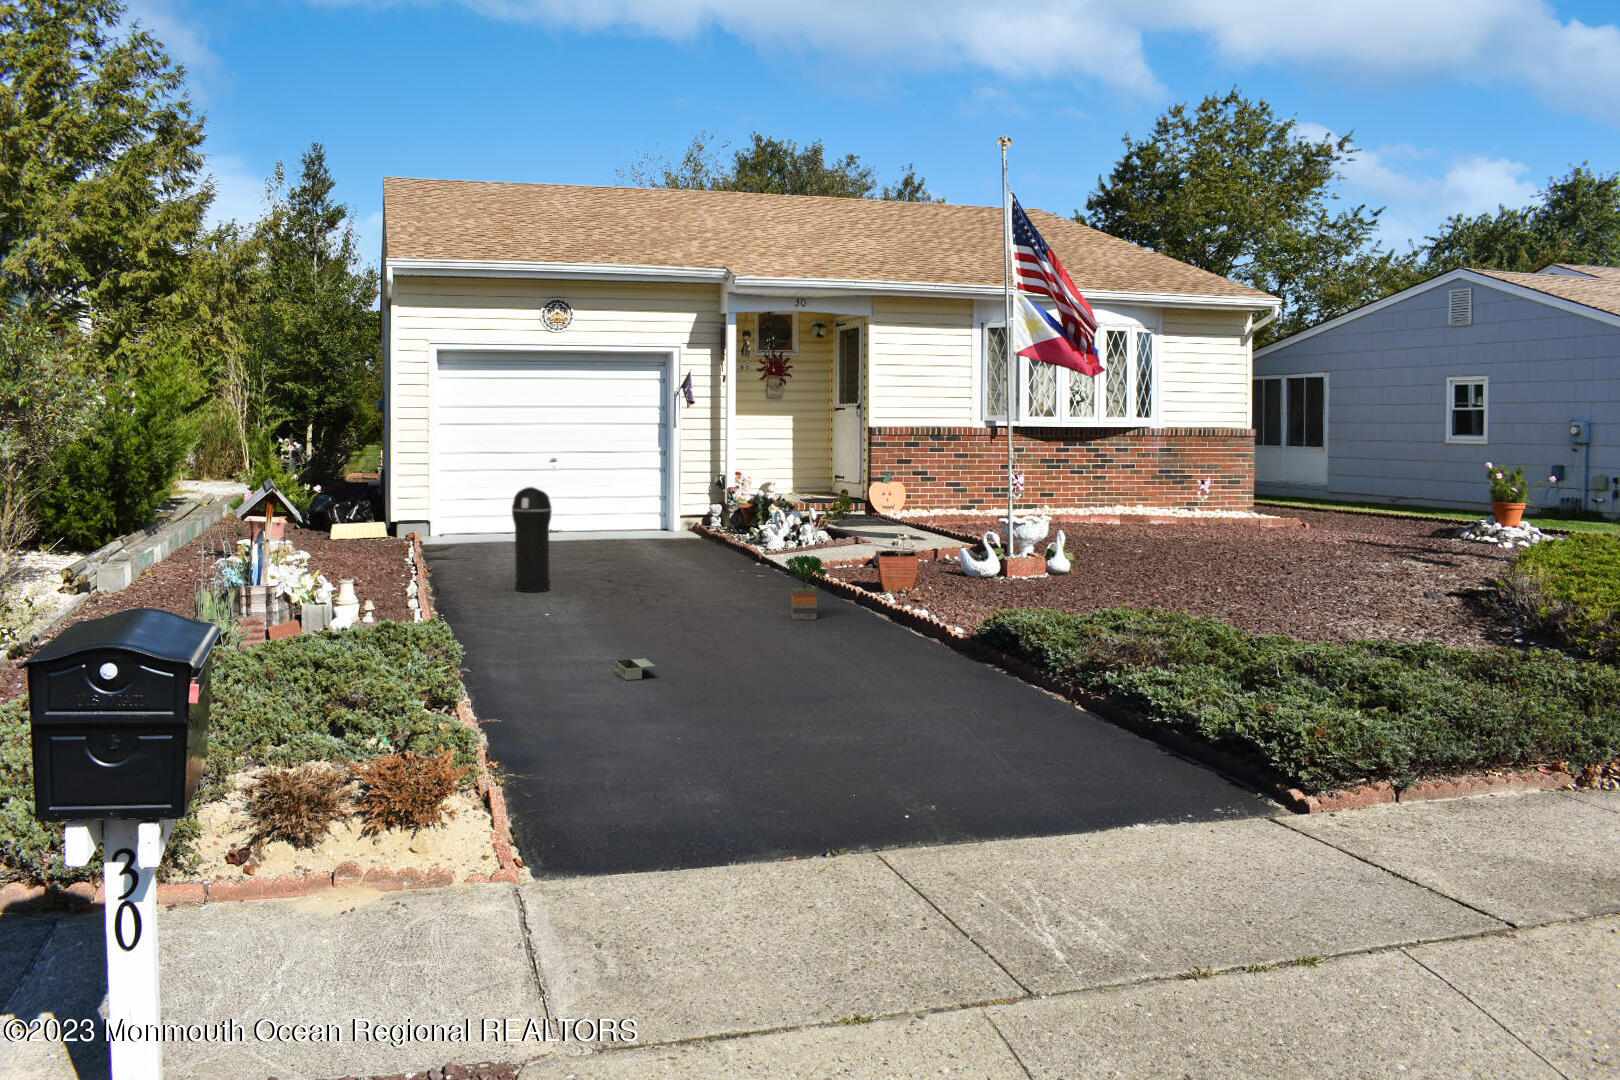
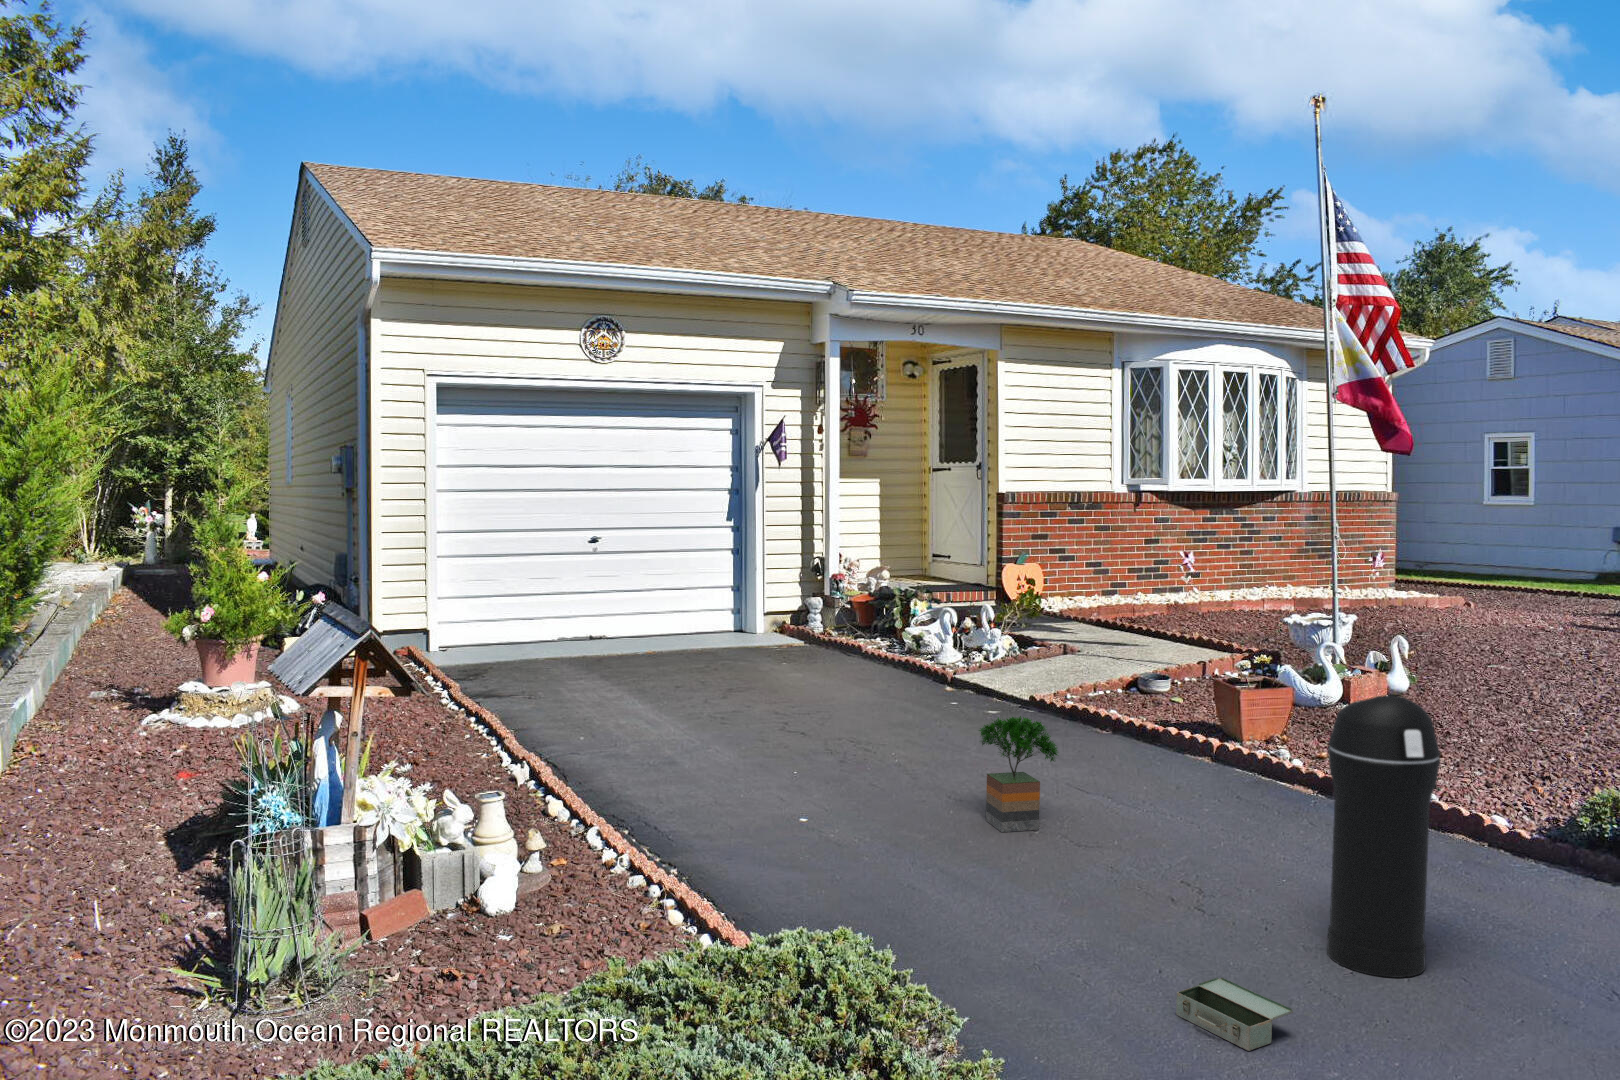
trash can: present [512,487,552,592] -> present [1327,695,1440,978]
potted tree: present [785,555,827,620] -> present [979,716,1058,832]

